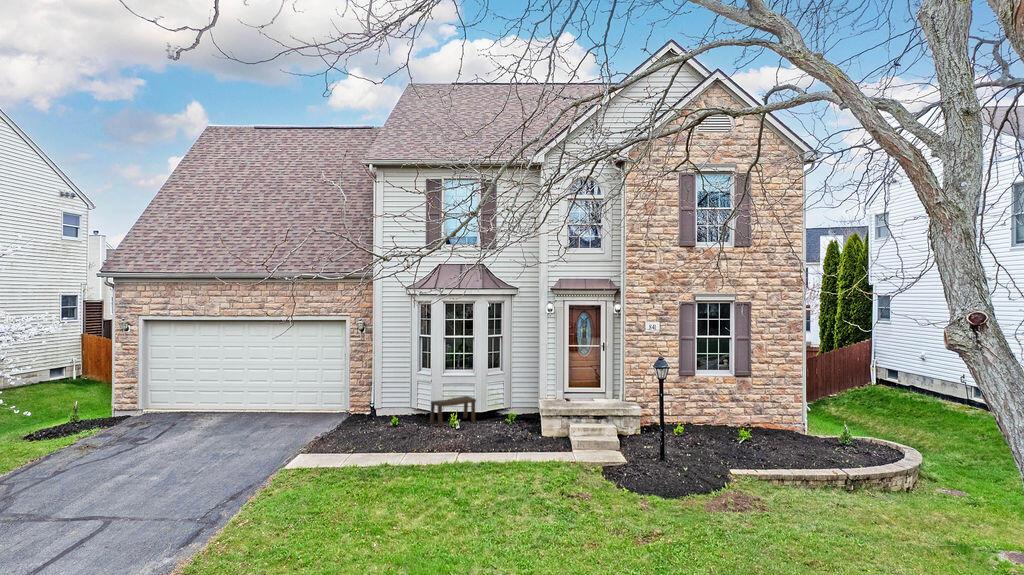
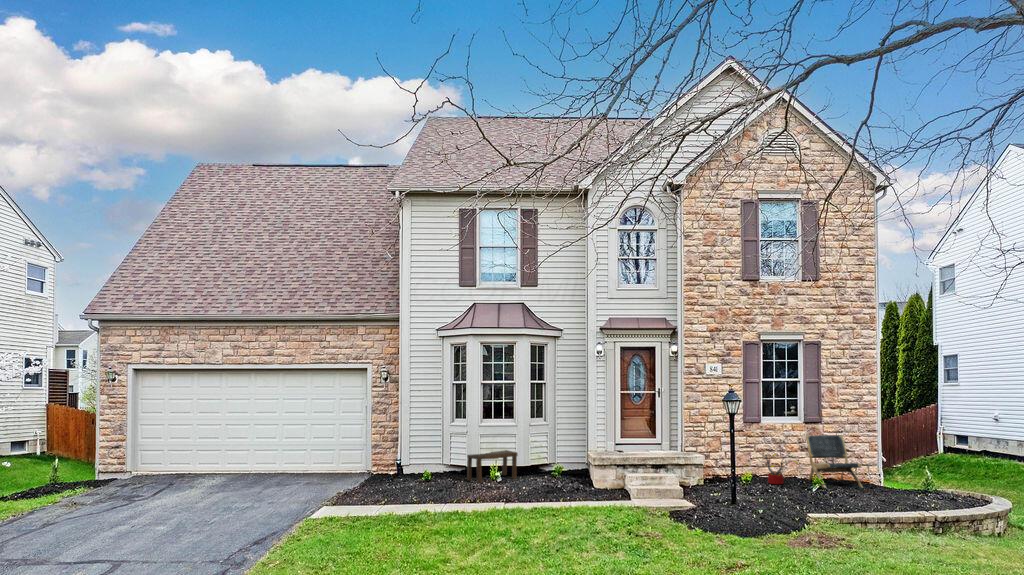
lounge chair: none [735,387,785,437] -> present [806,435,863,488]
decorative plant: none [687,397,726,432] -> present [759,451,798,484]

